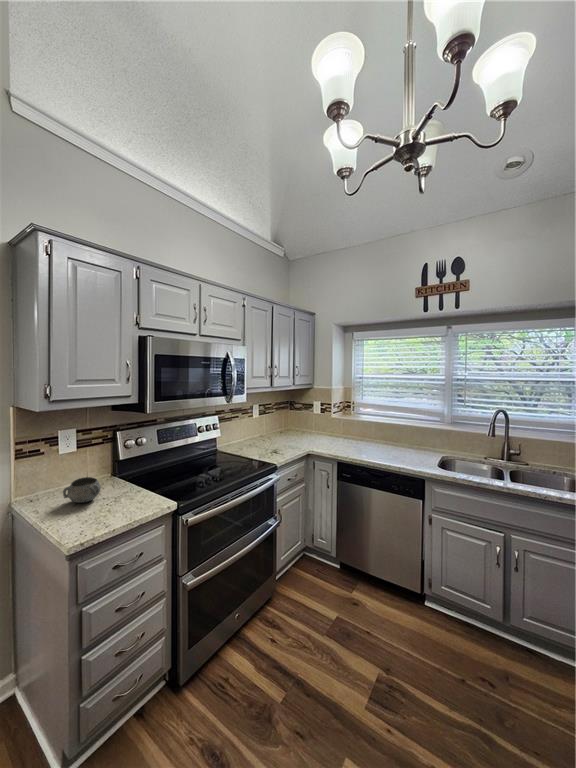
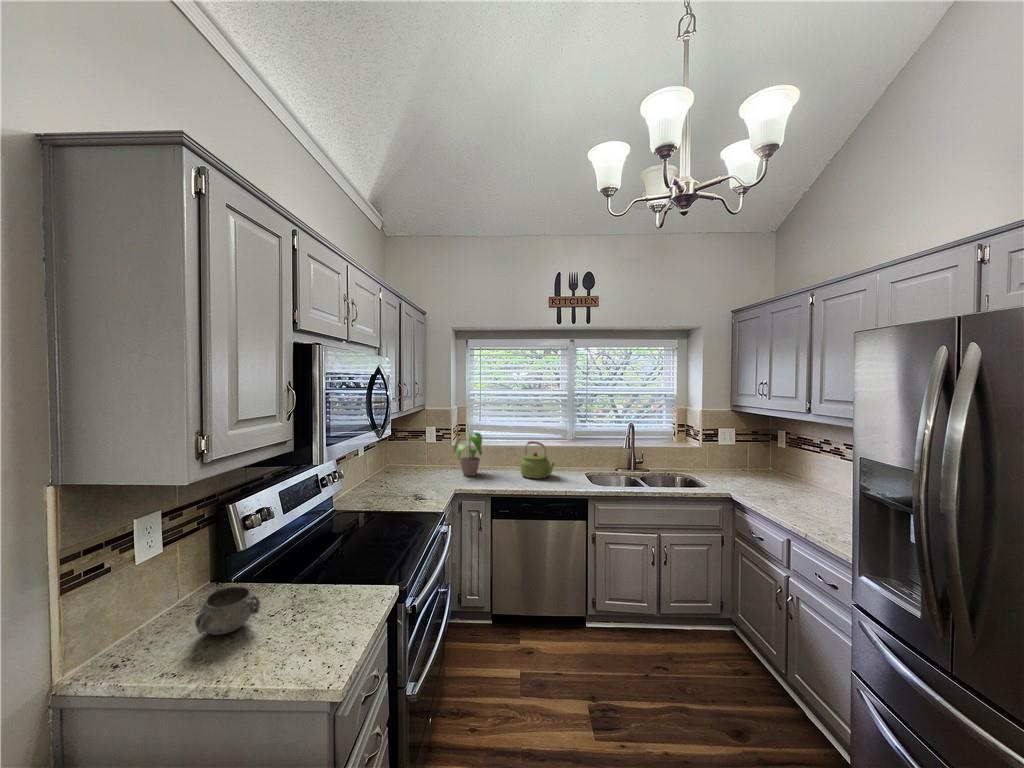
potted plant: none [319,408,357,444] -> present [454,432,482,476]
kettle: none [377,421,406,455] -> present [521,441,554,479]

